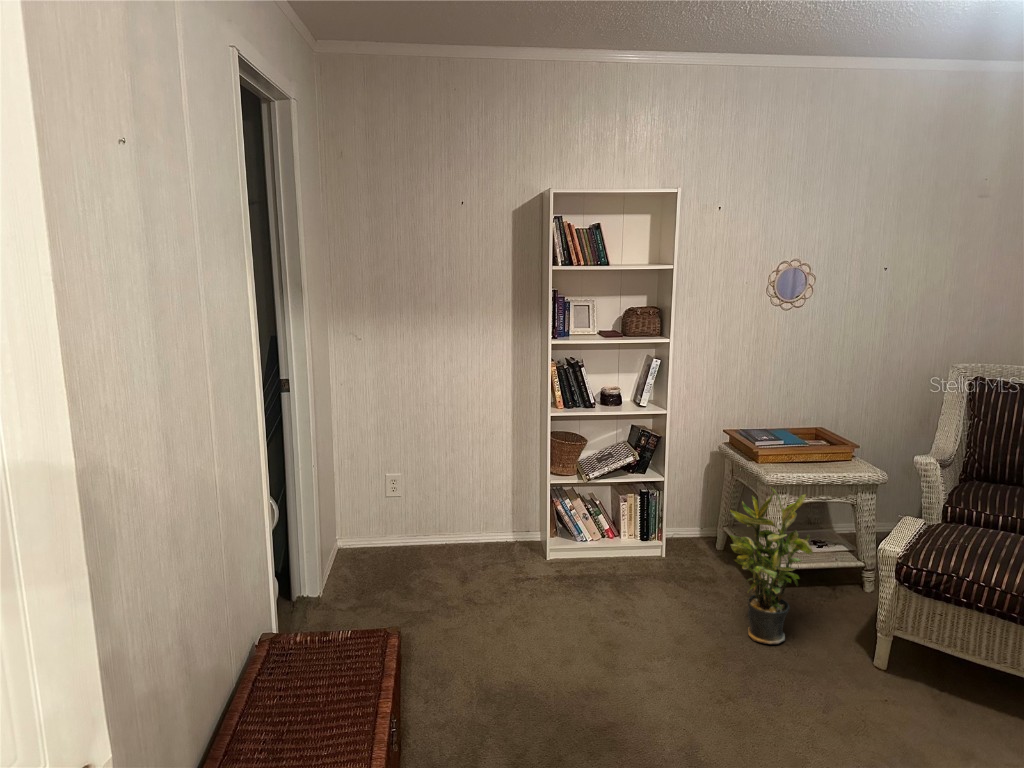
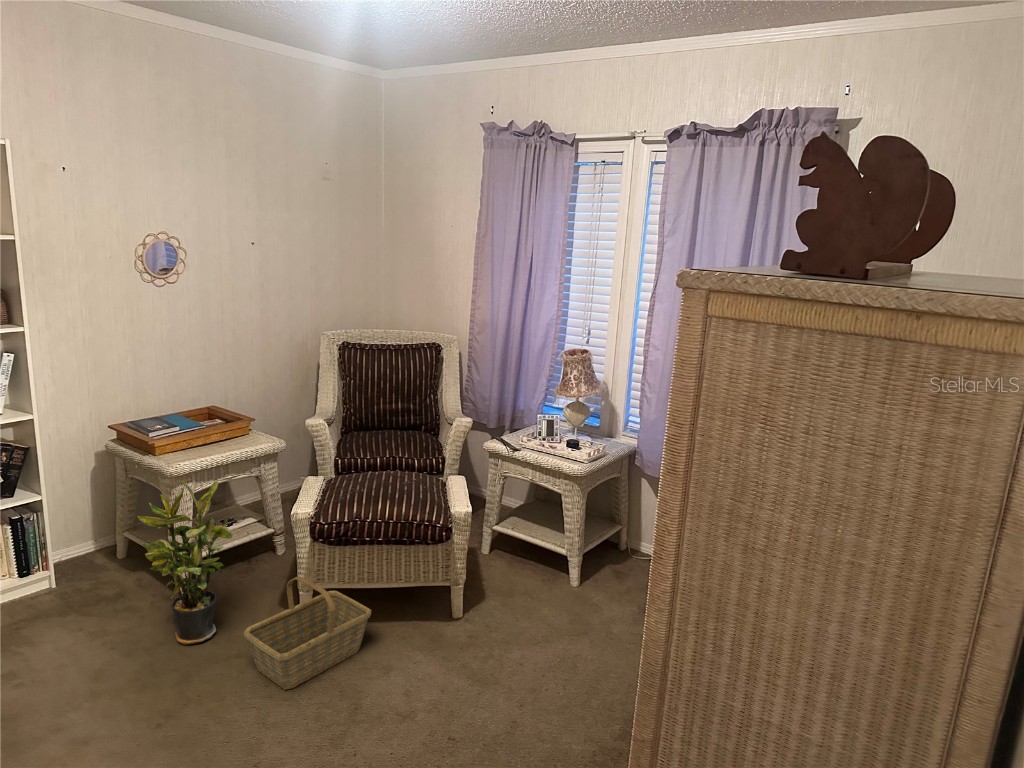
basket: none [807,613,957,725] -> present [244,576,371,690]

